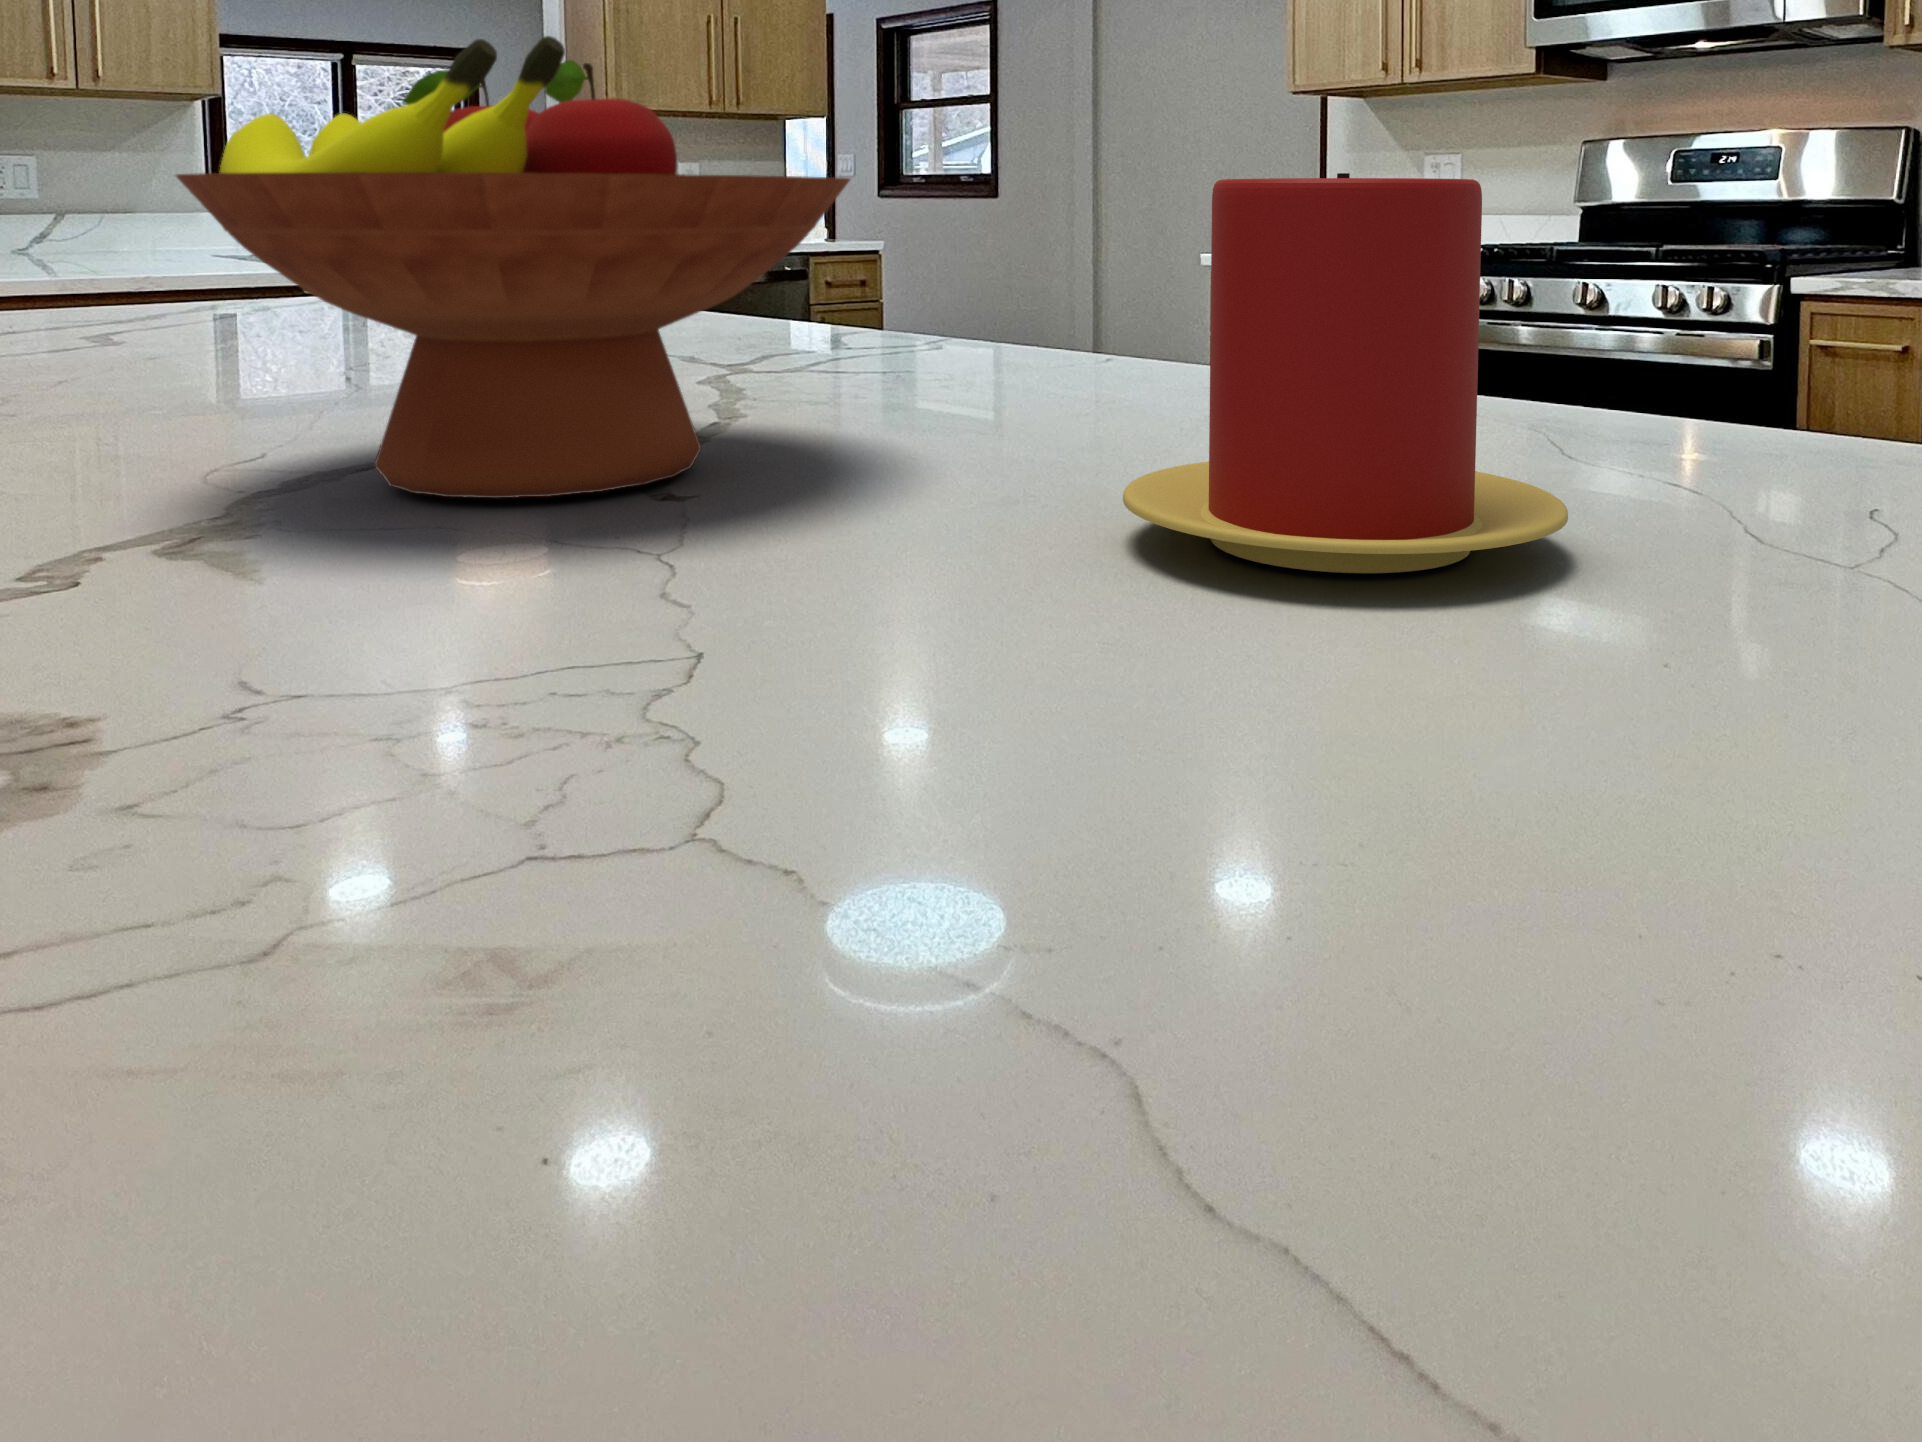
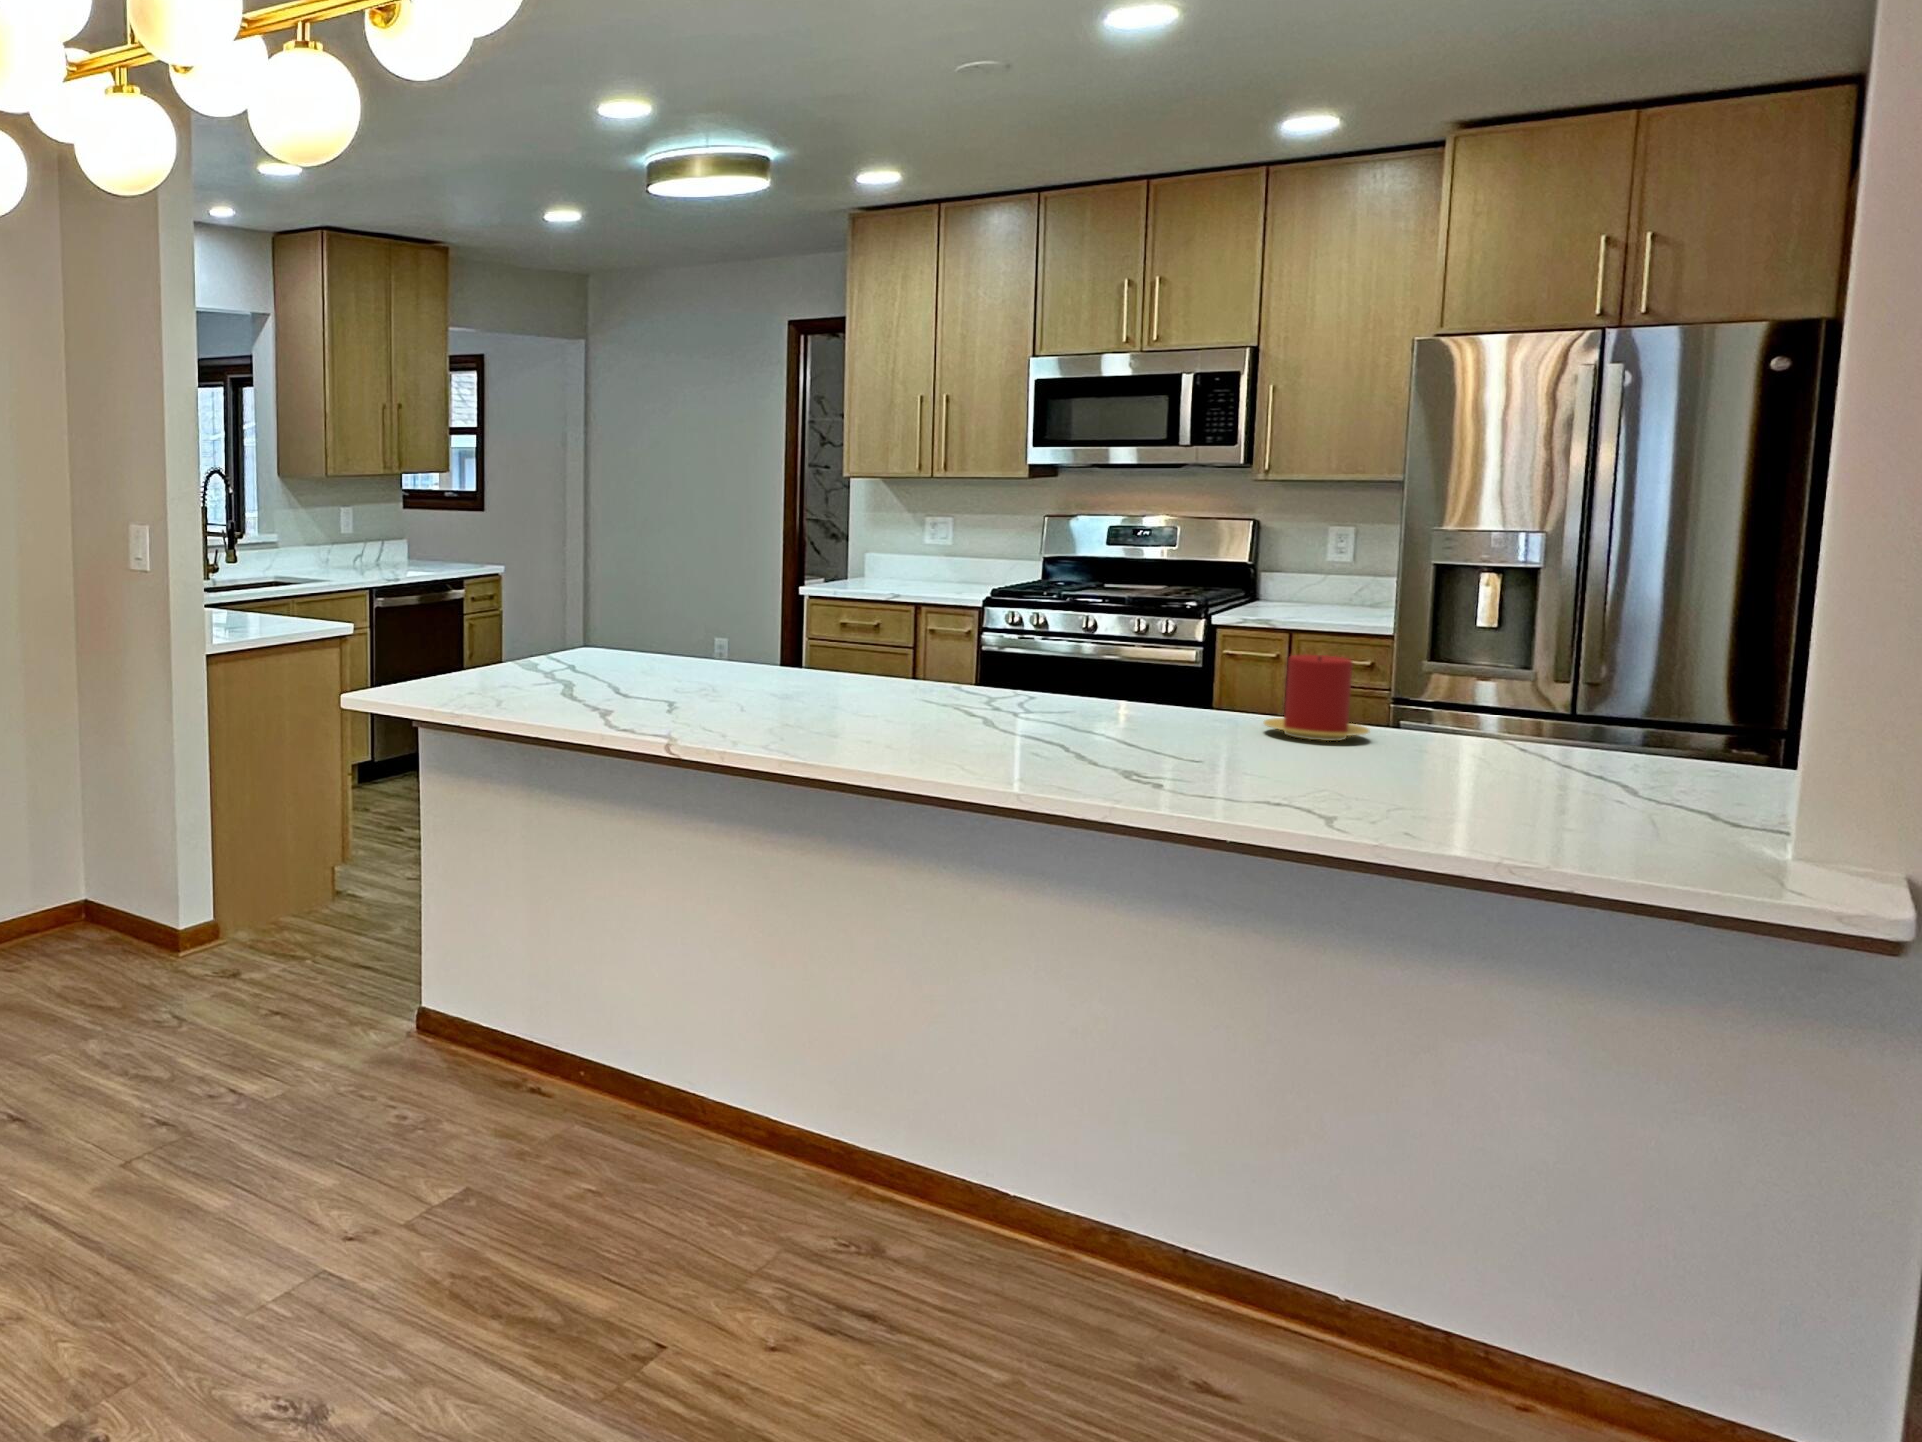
fruit bowl: present [176,36,850,498] -> none [1005,622,1181,731]

